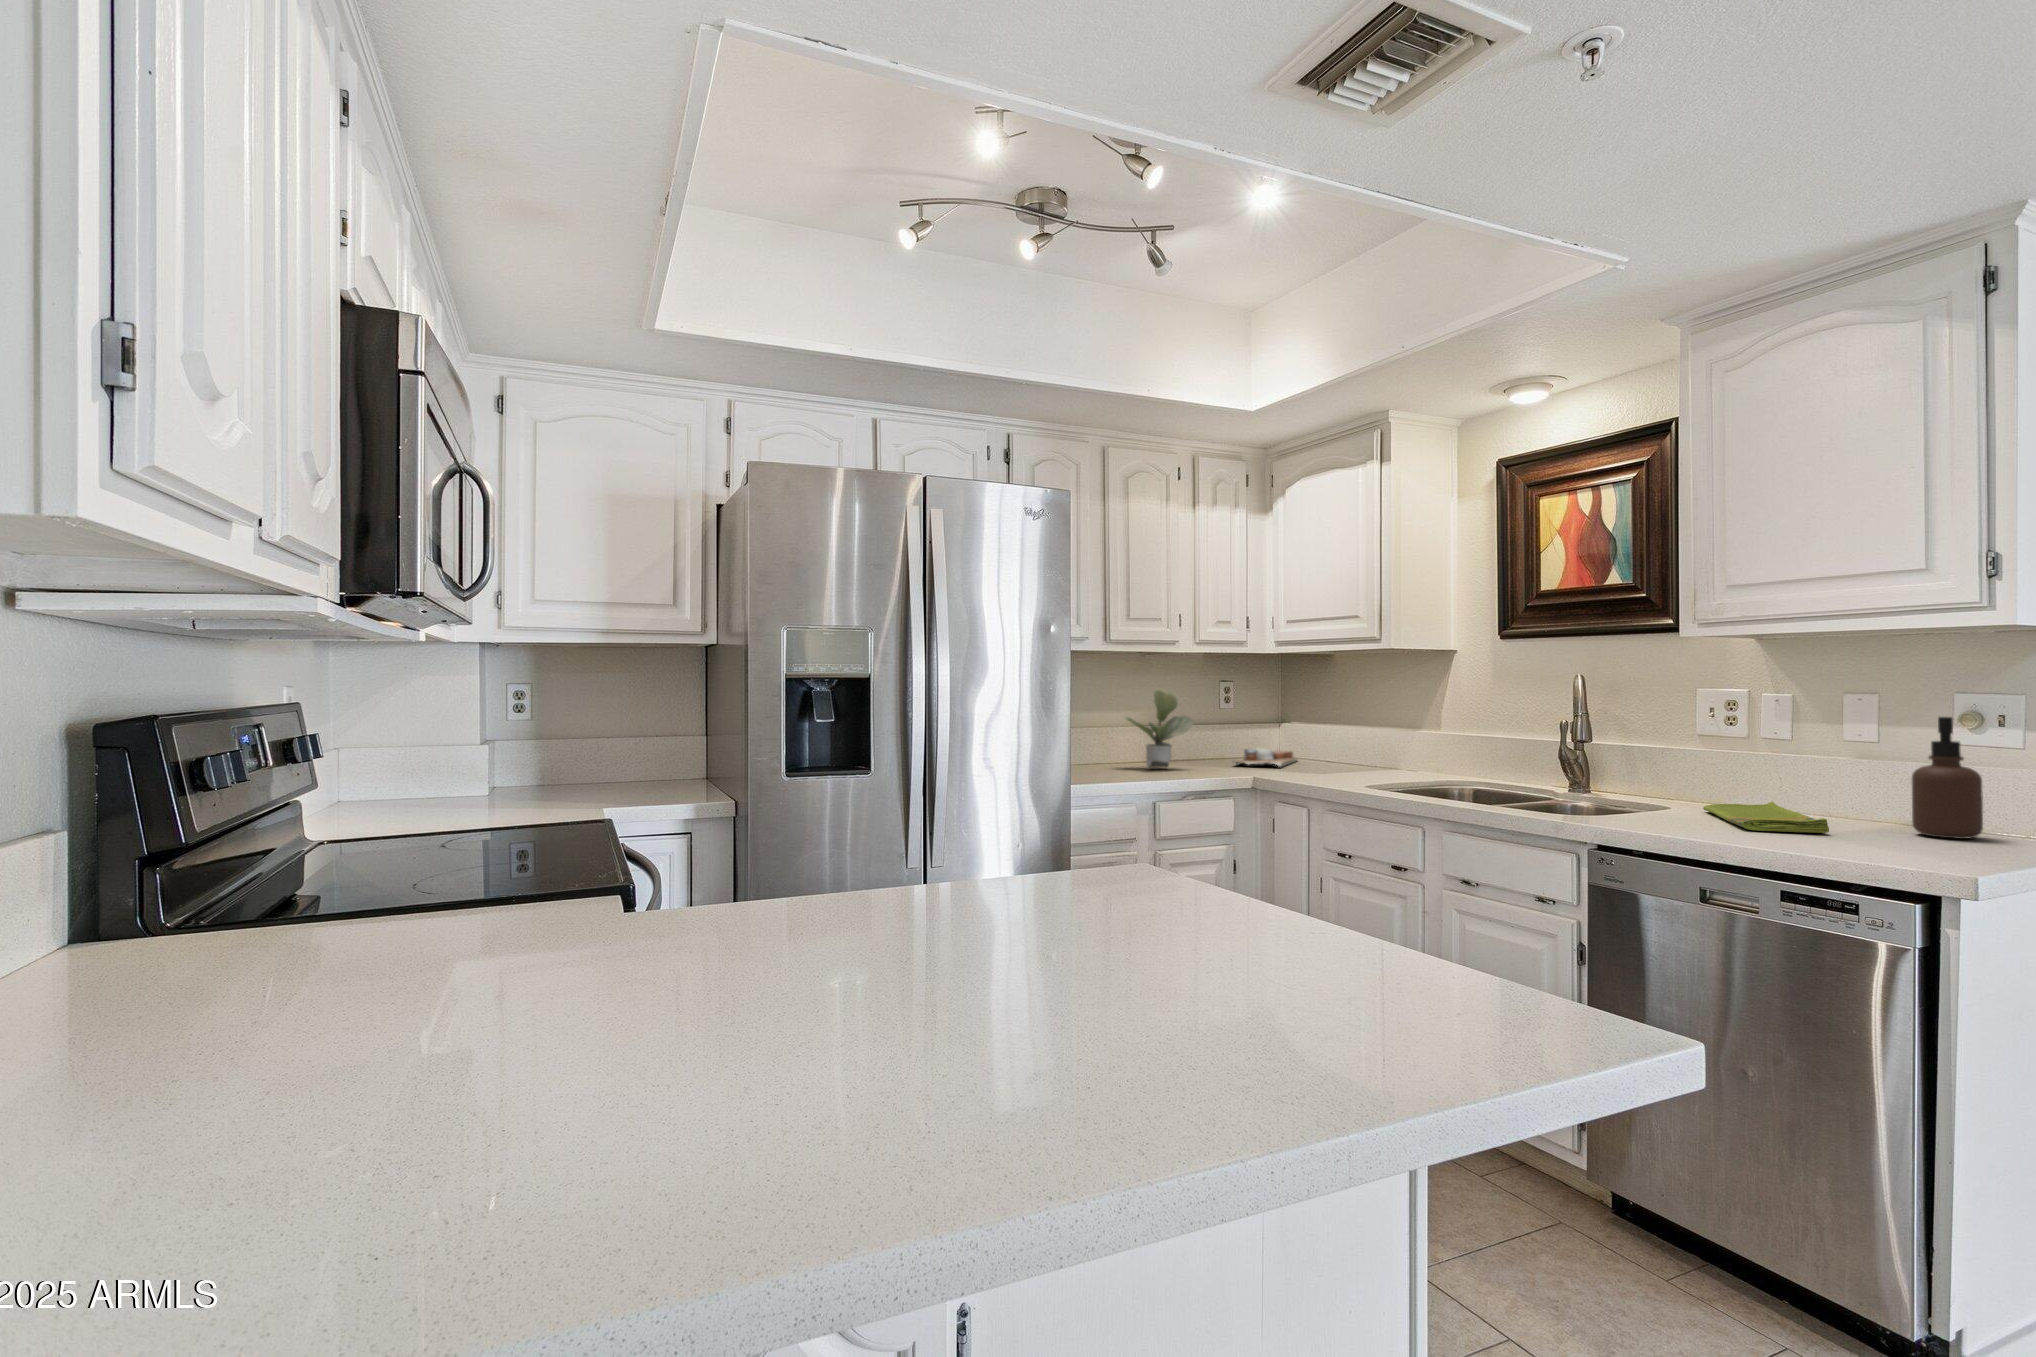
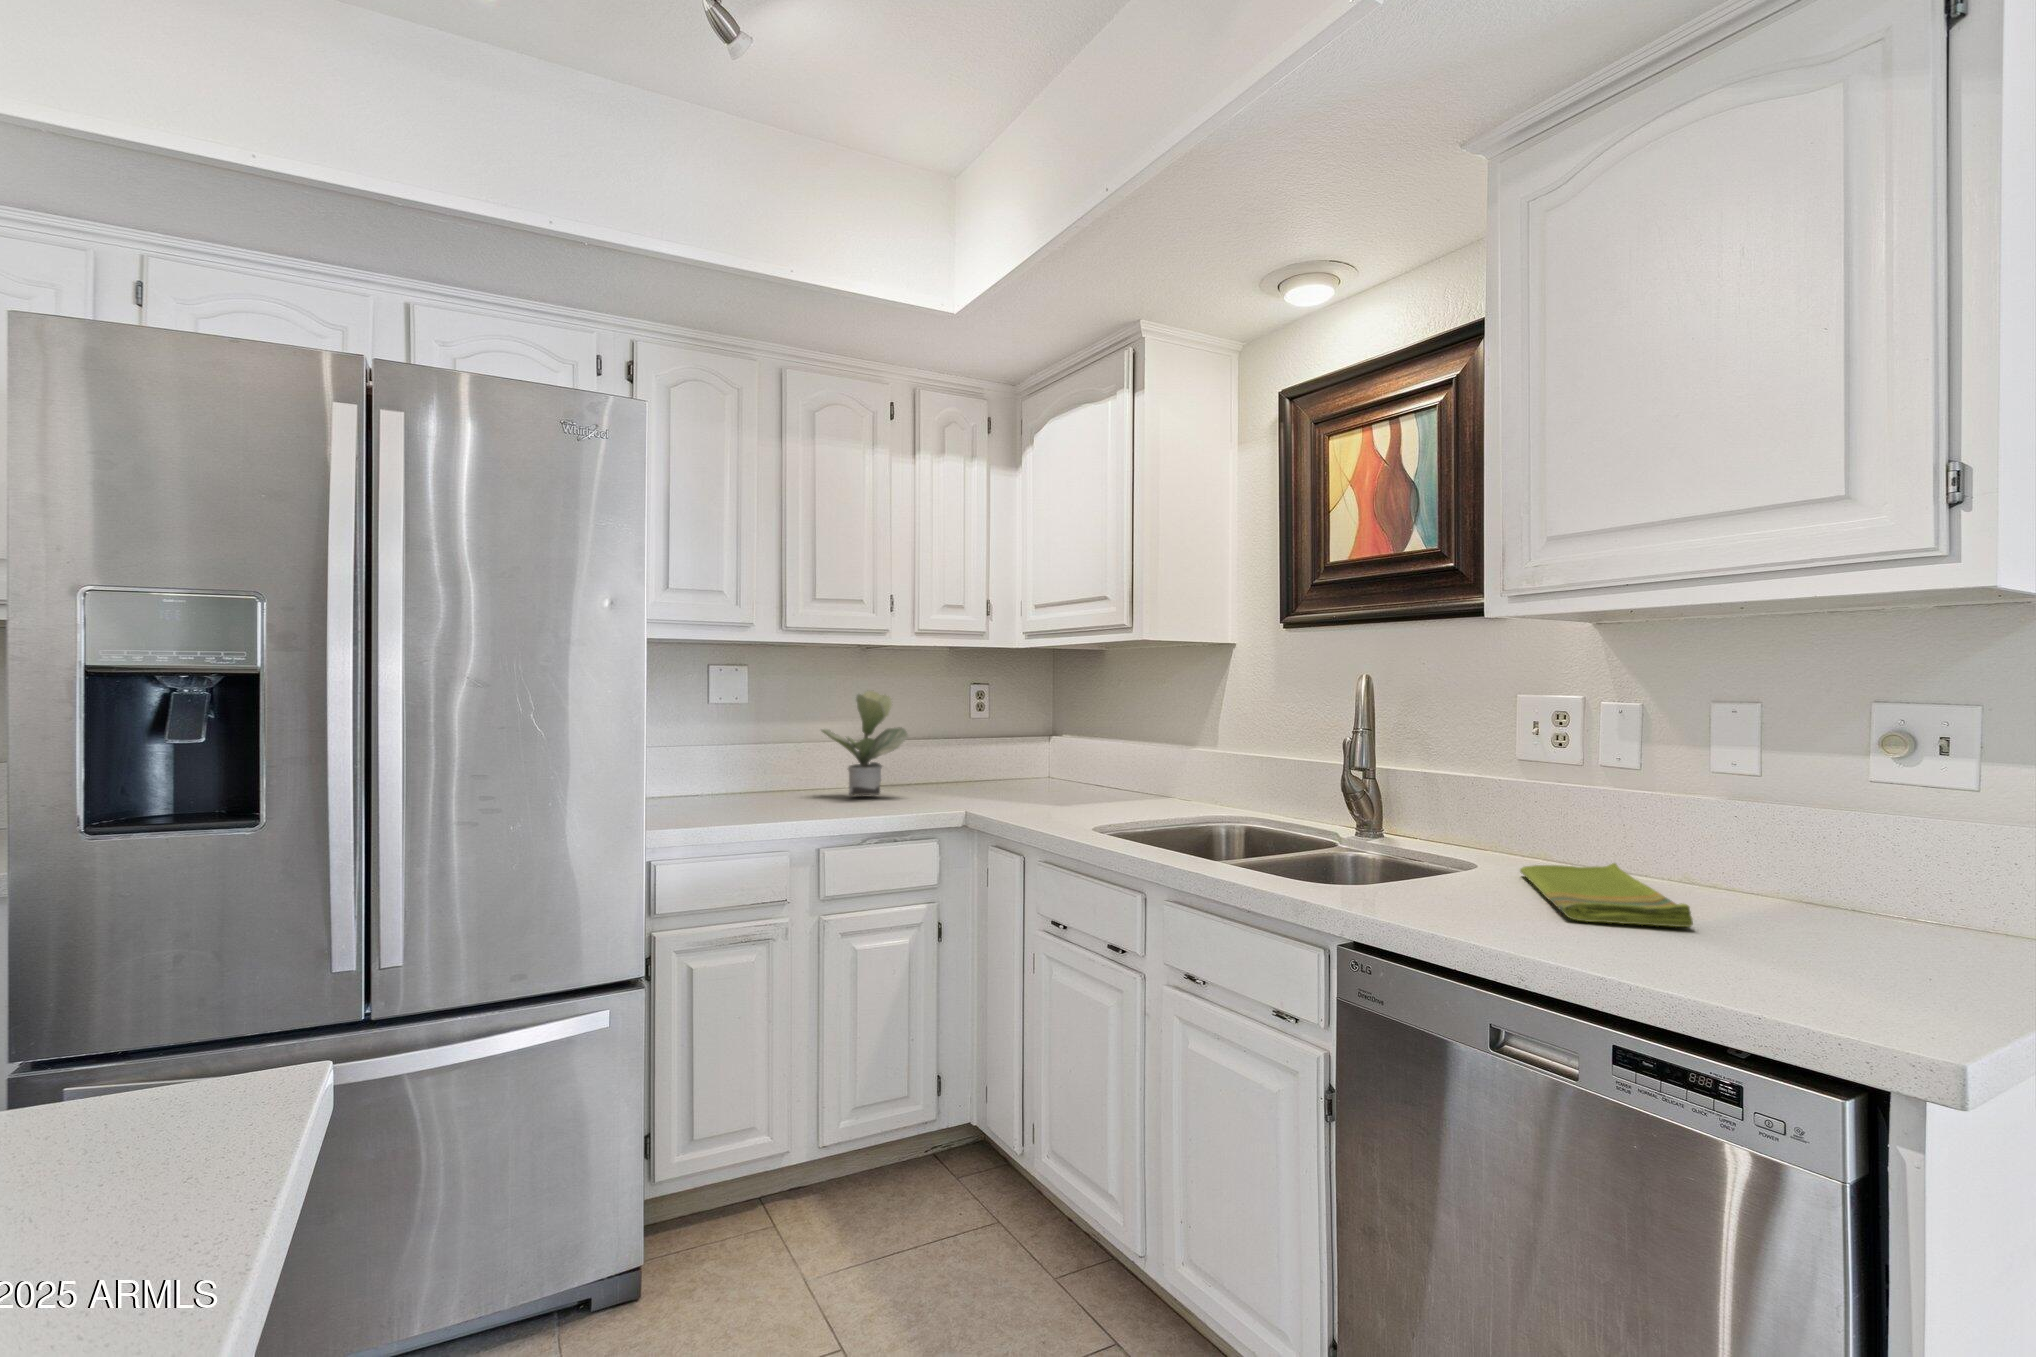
soap dispenser: present [1912,717,1983,839] -> none [1816,742,1925,939]
cutting board: present [1234,747,1298,767] -> none [969,767,1067,795]

